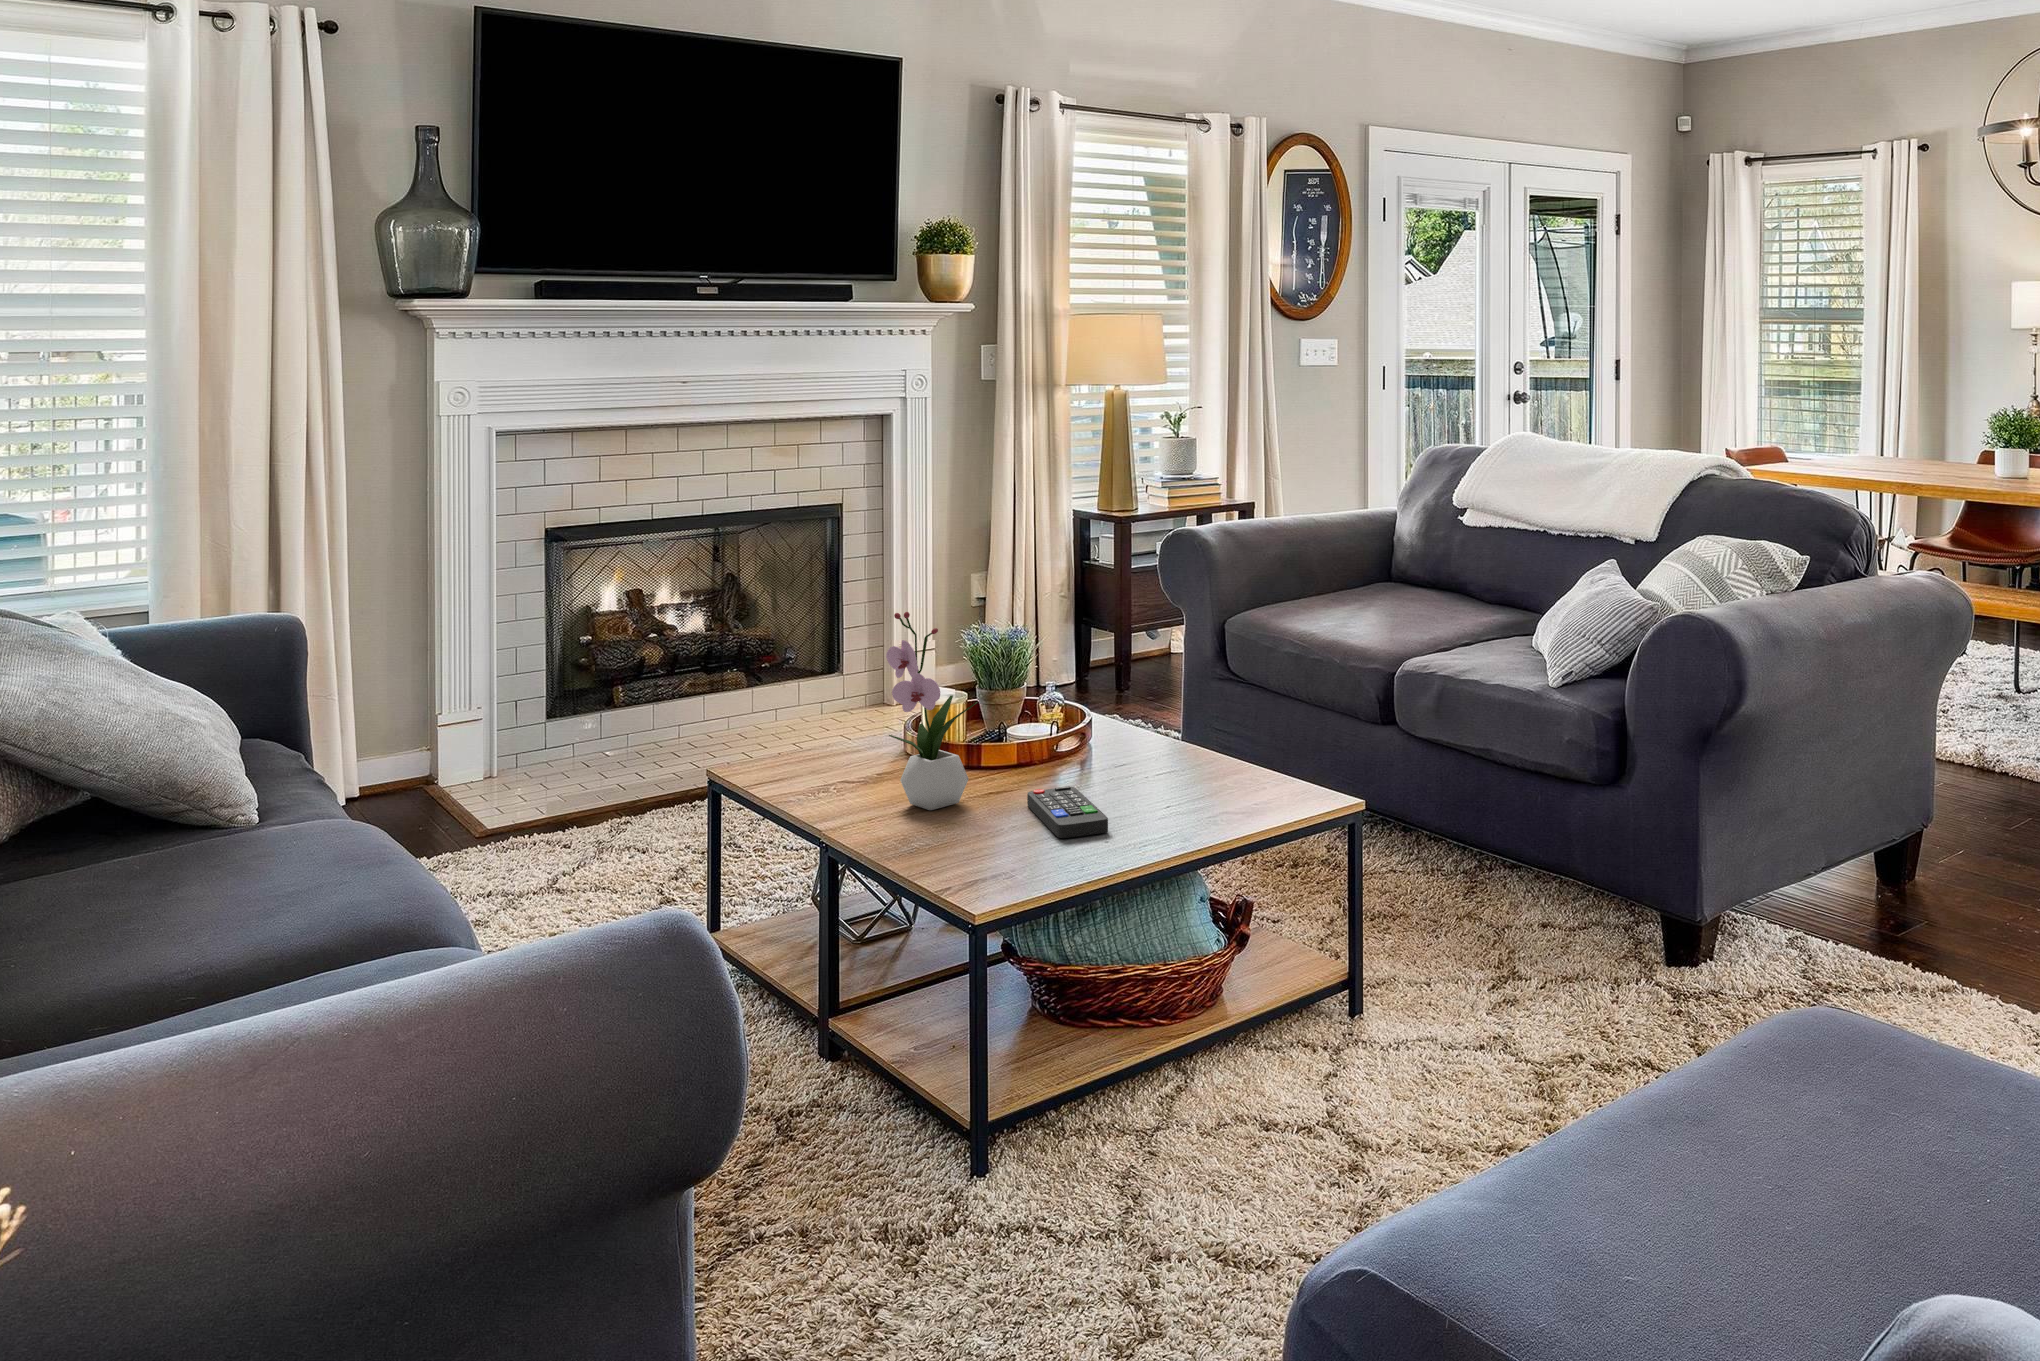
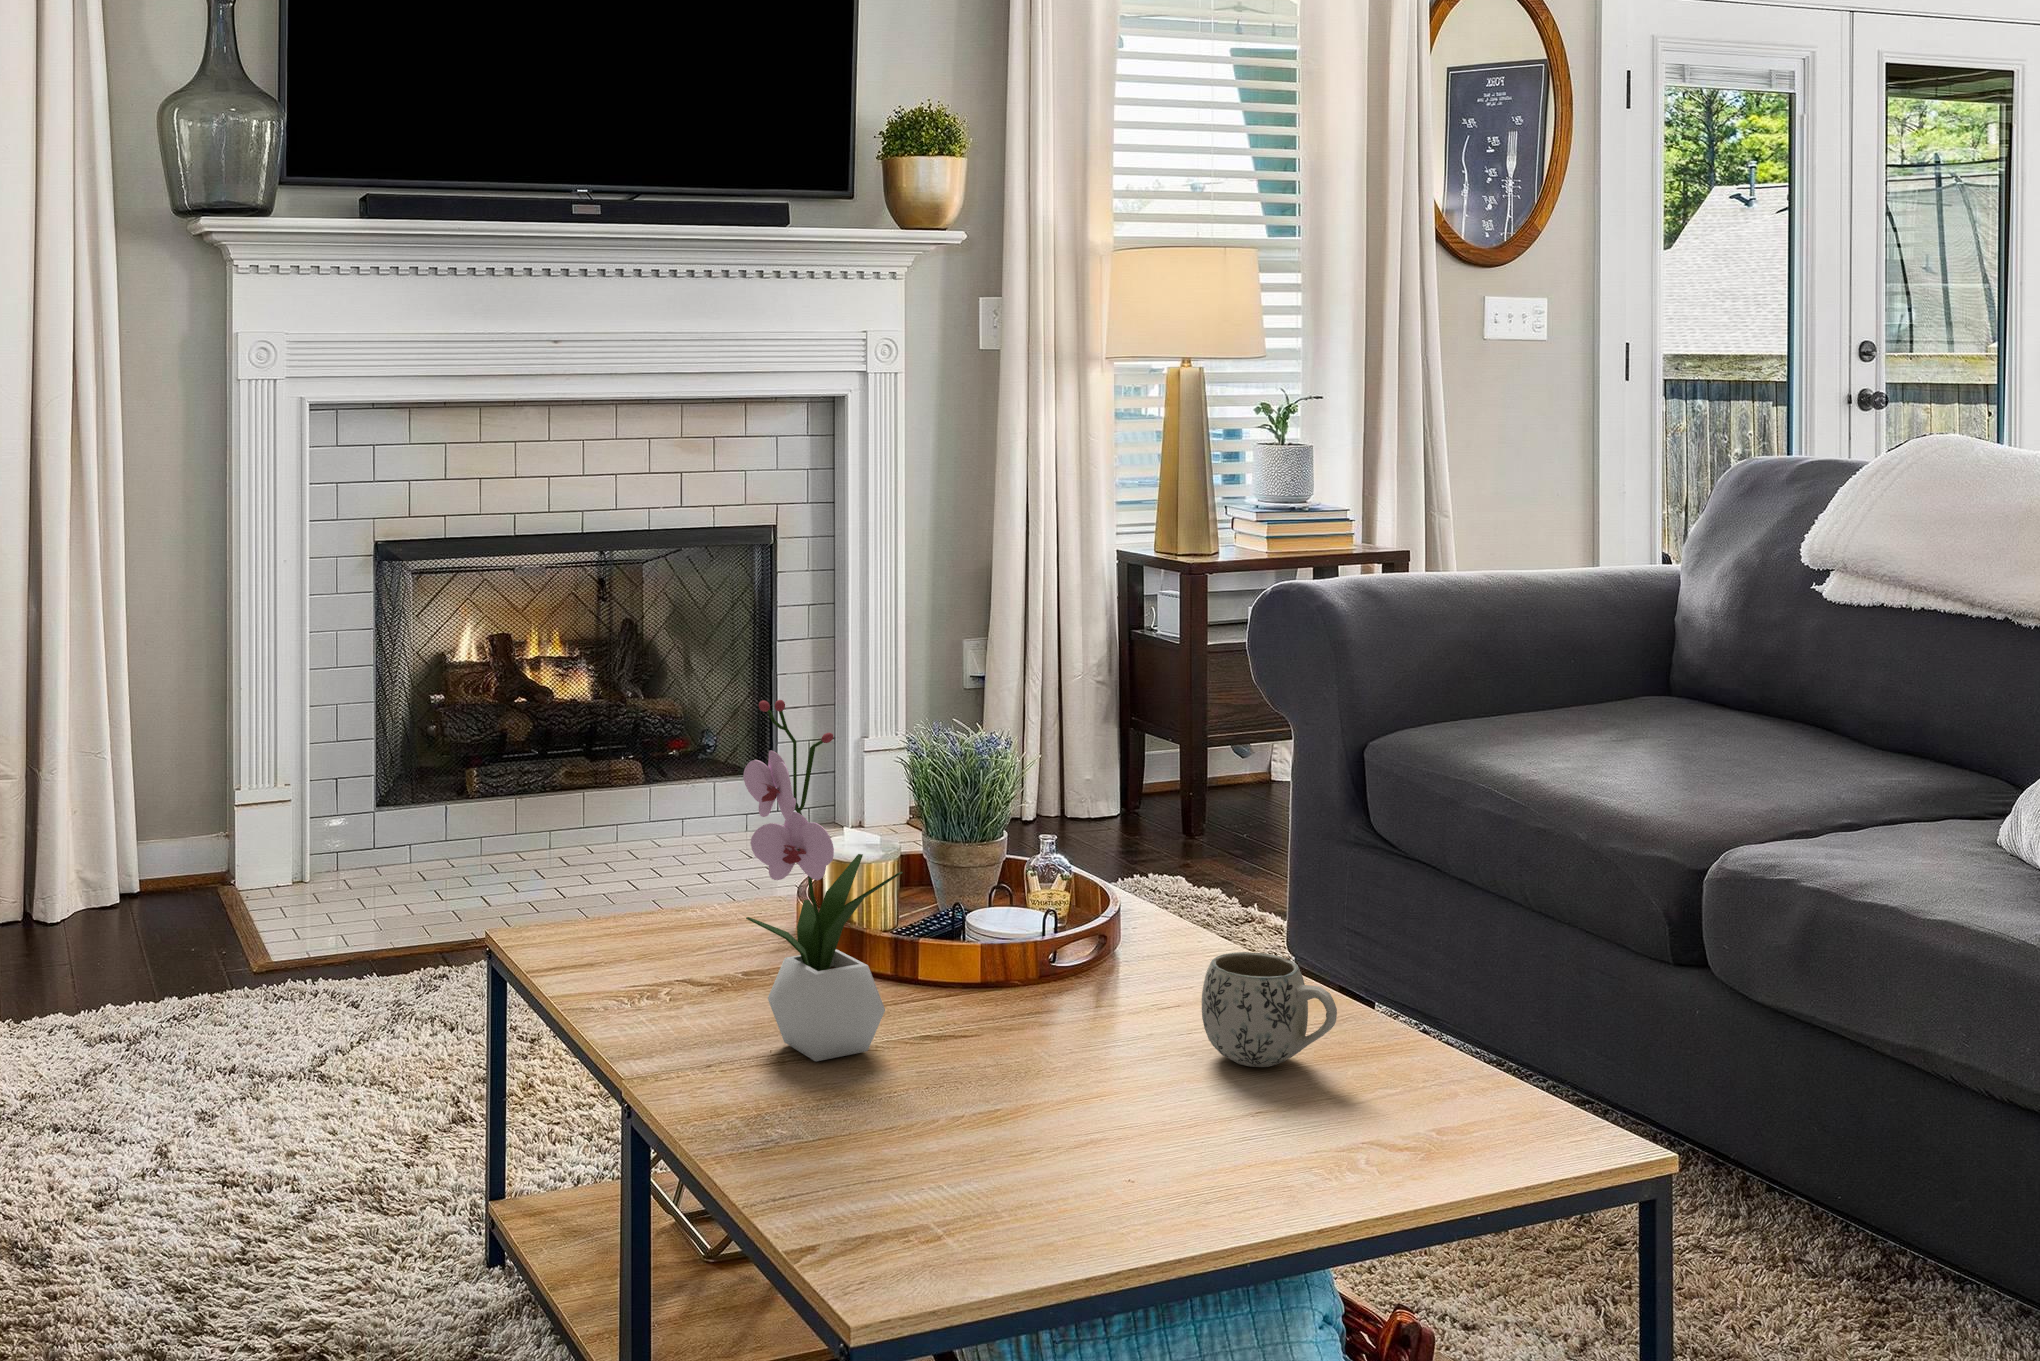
mug: none [1139,730,1209,788] -> present [1202,952,1337,1067]
remote control: present [1027,786,1108,838] -> none [989,1044,1134,1159]

